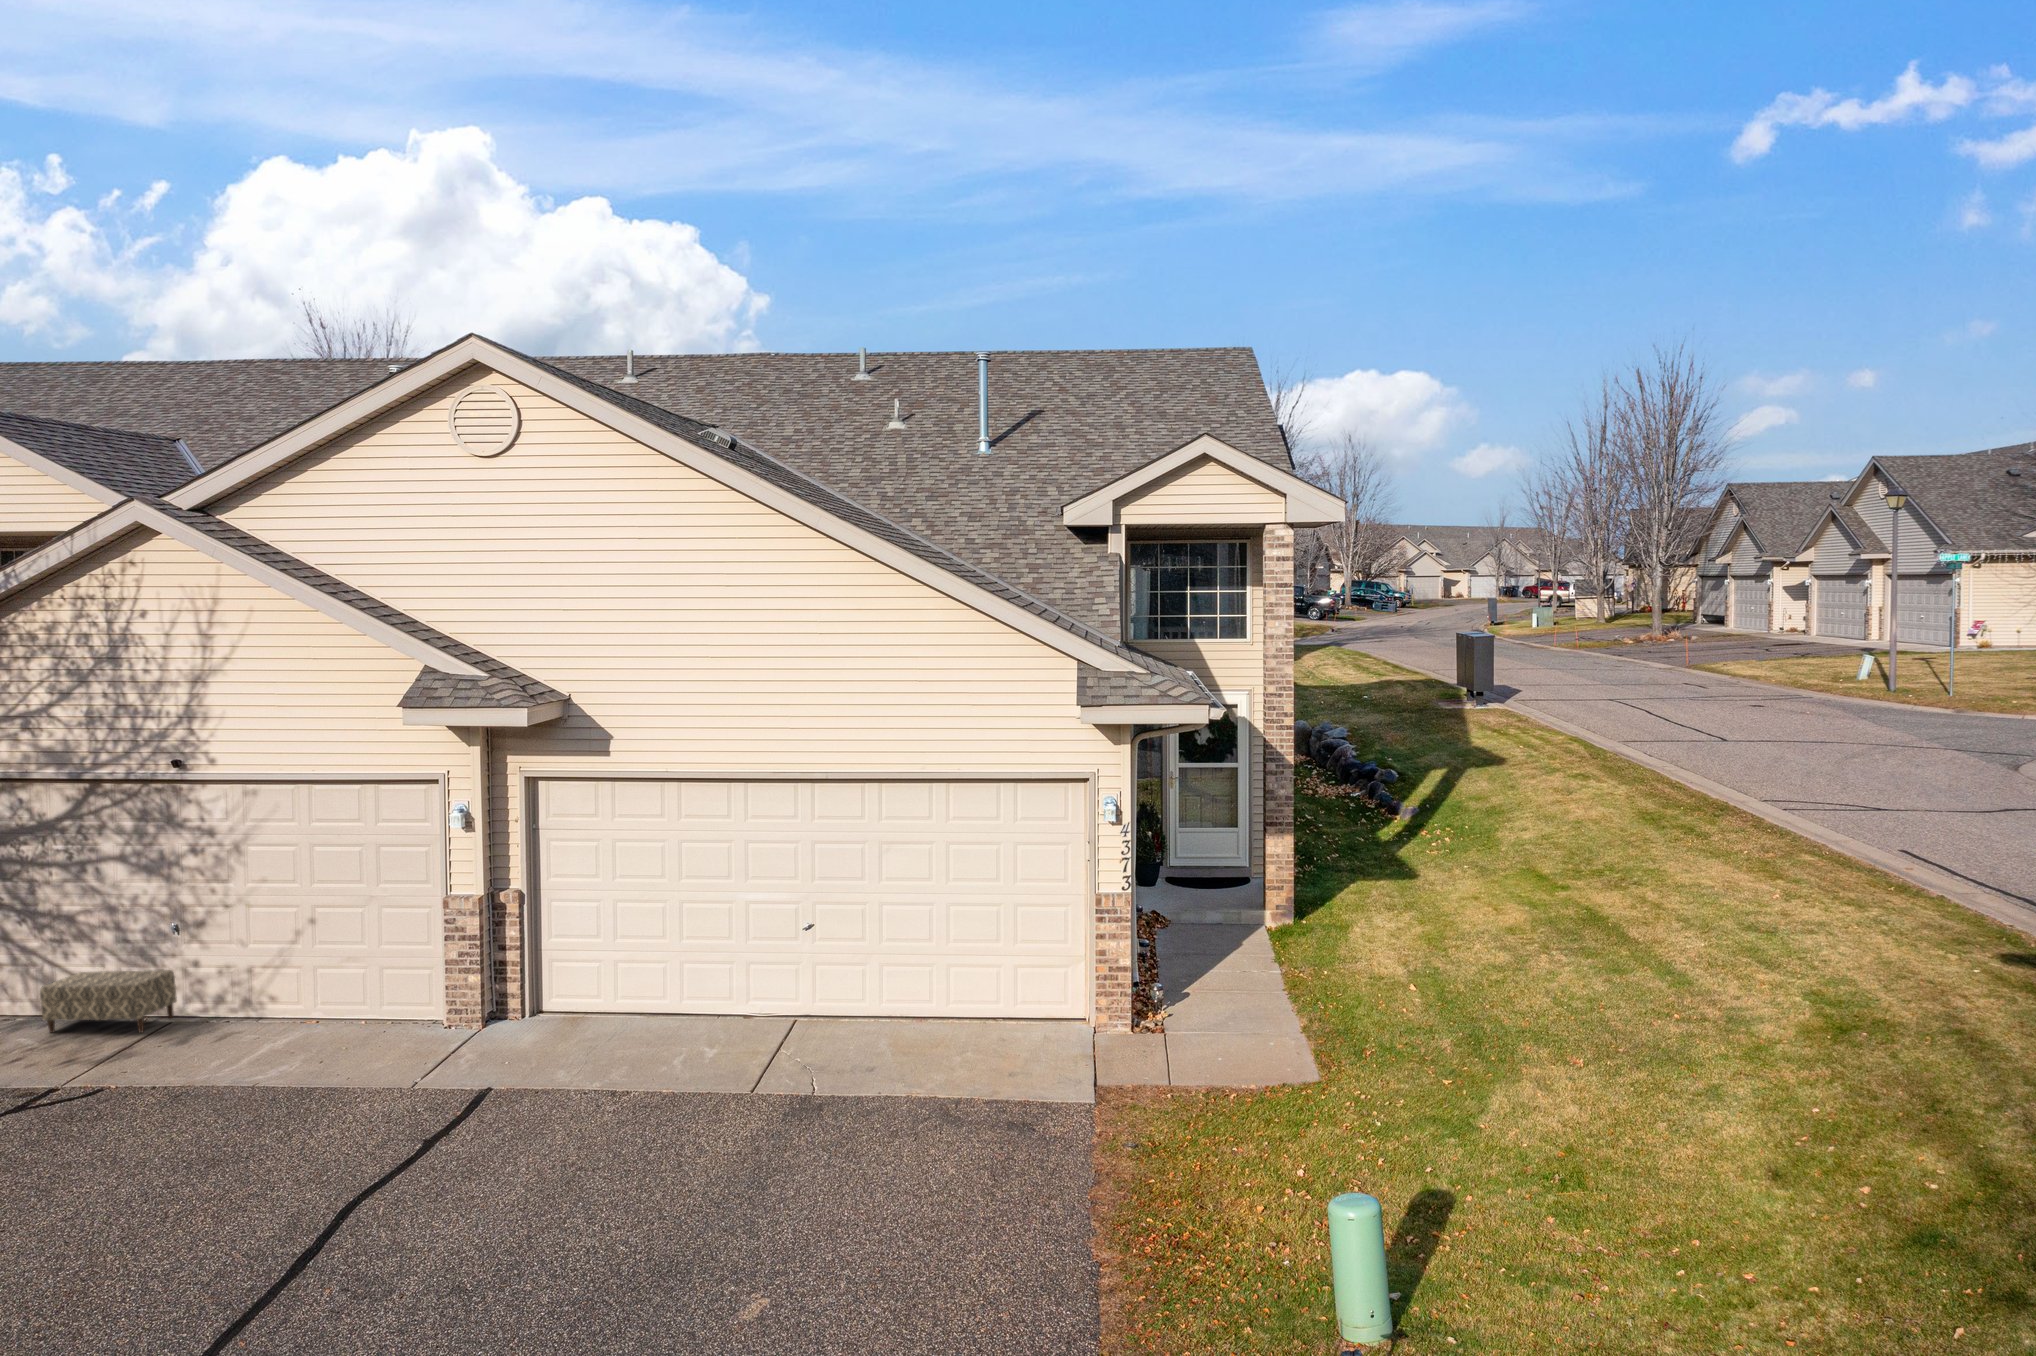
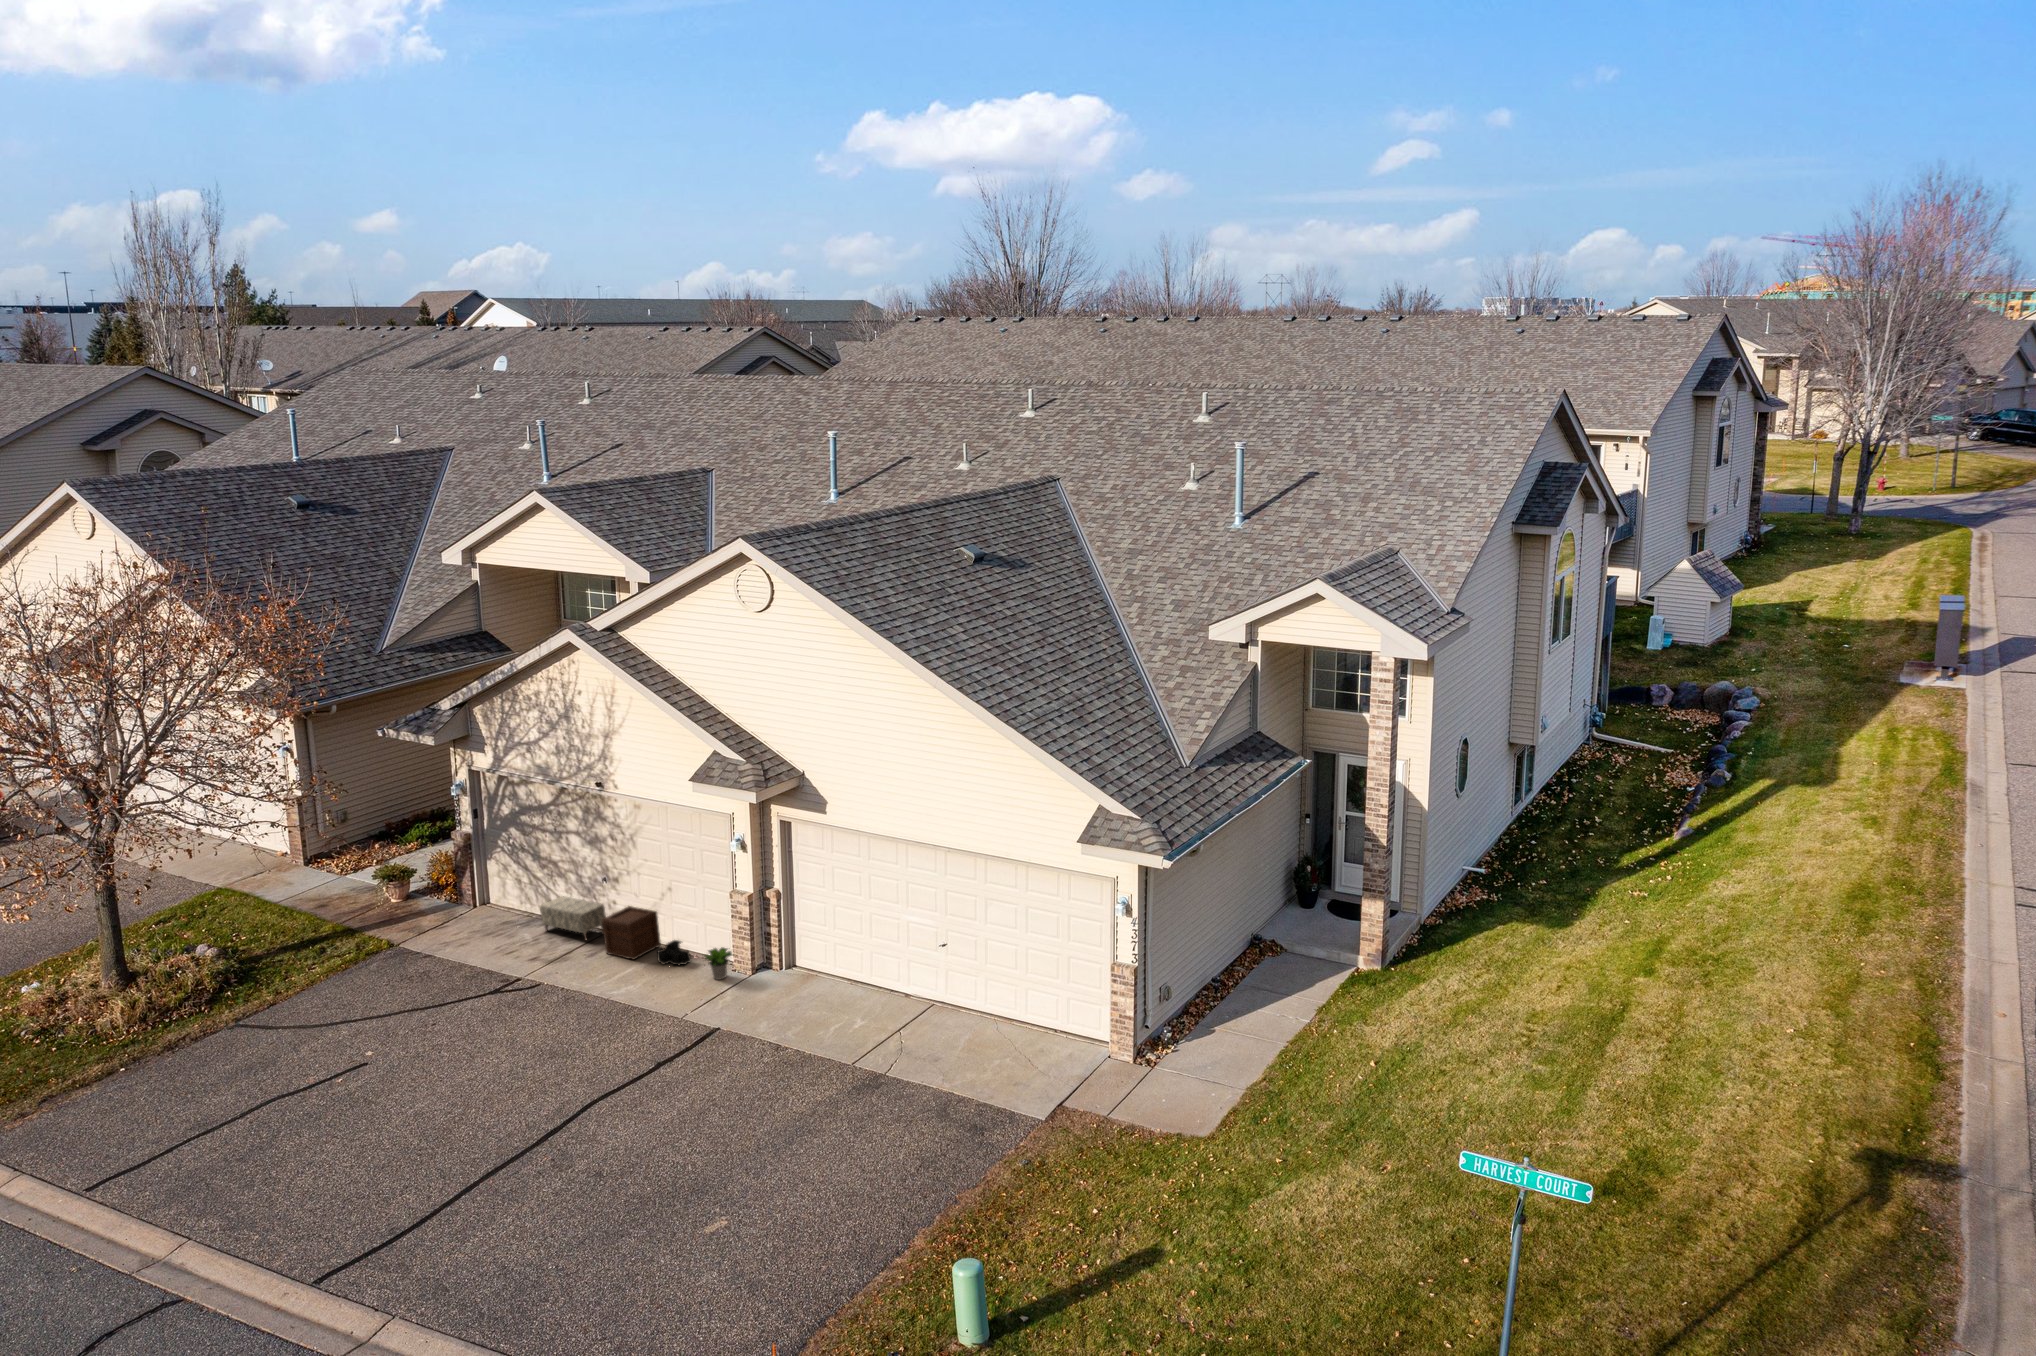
wooden crate: none [185,961,292,1043] -> present [602,906,661,960]
potted plant: none [398,991,455,1043] -> present [705,947,732,980]
storage bin: none [297,1003,362,1040] -> present [657,940,691,965]

